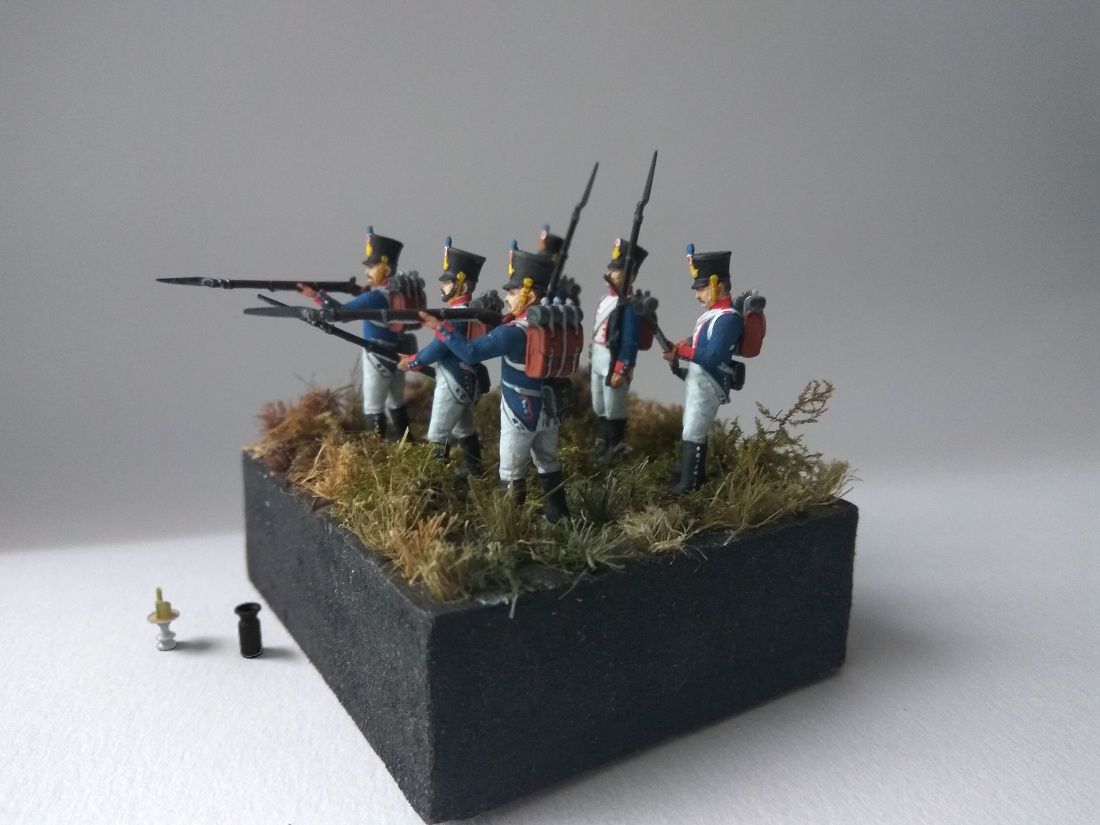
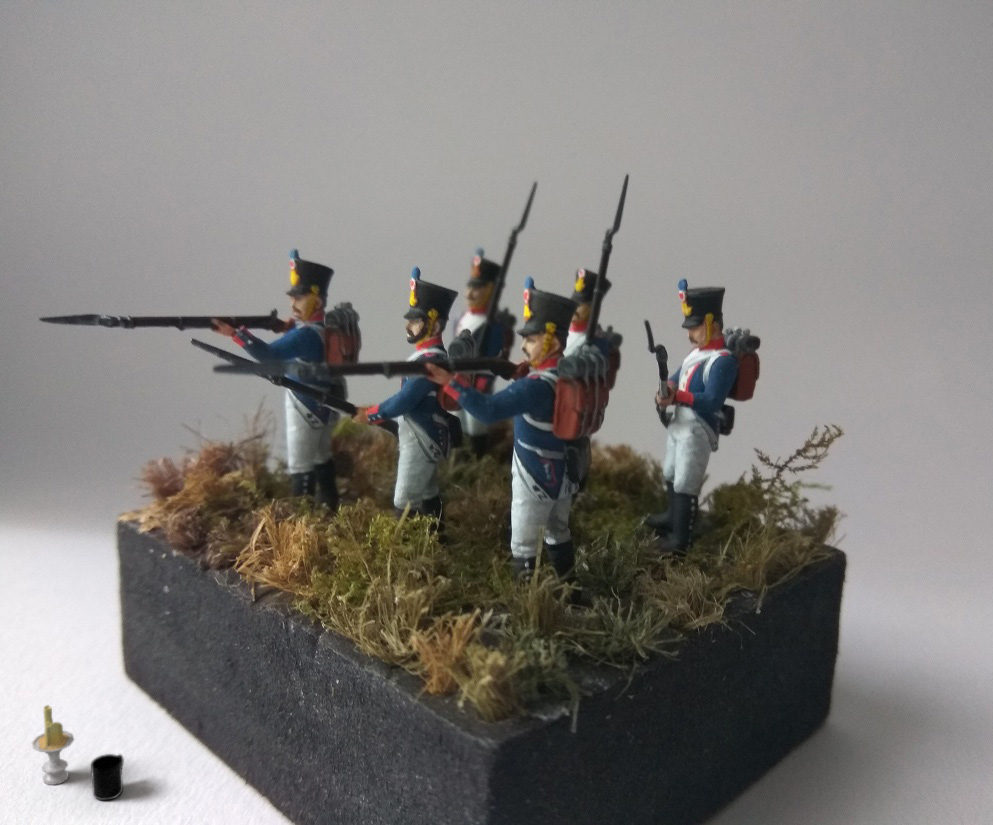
vase: present [234,602,263,658] -> none [151,715,185,785]
mug: none [185,629,215,665] -> present [91,754,124,800]

